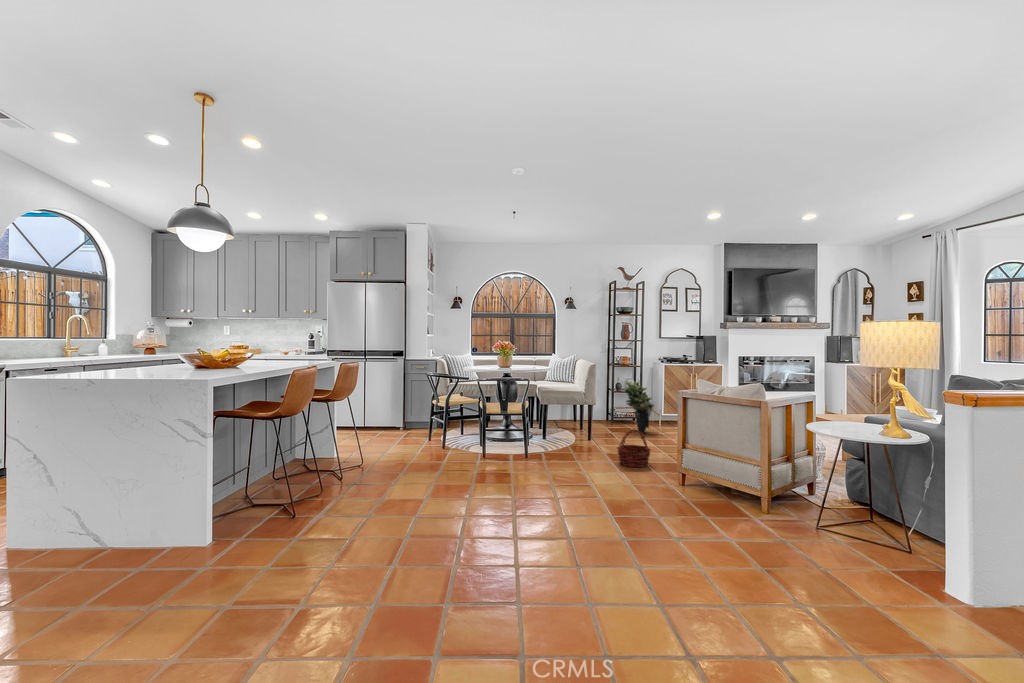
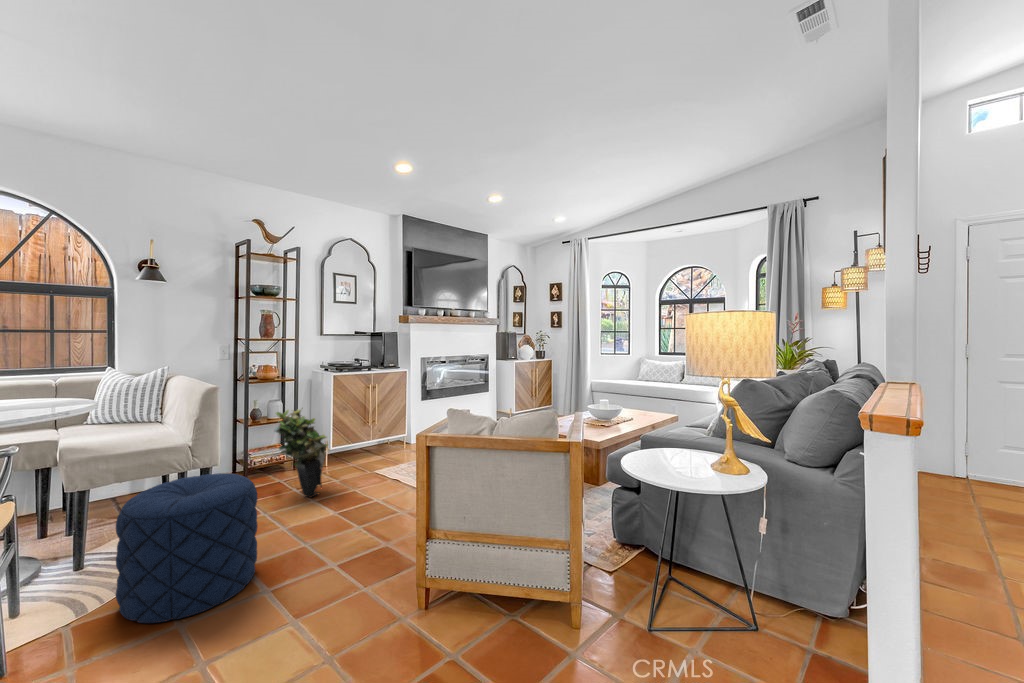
pouf: none [559,399,609,452] -> present [116,473,258,623]
basket: present [617,429,651,467] -> none [290,540,367,635]

